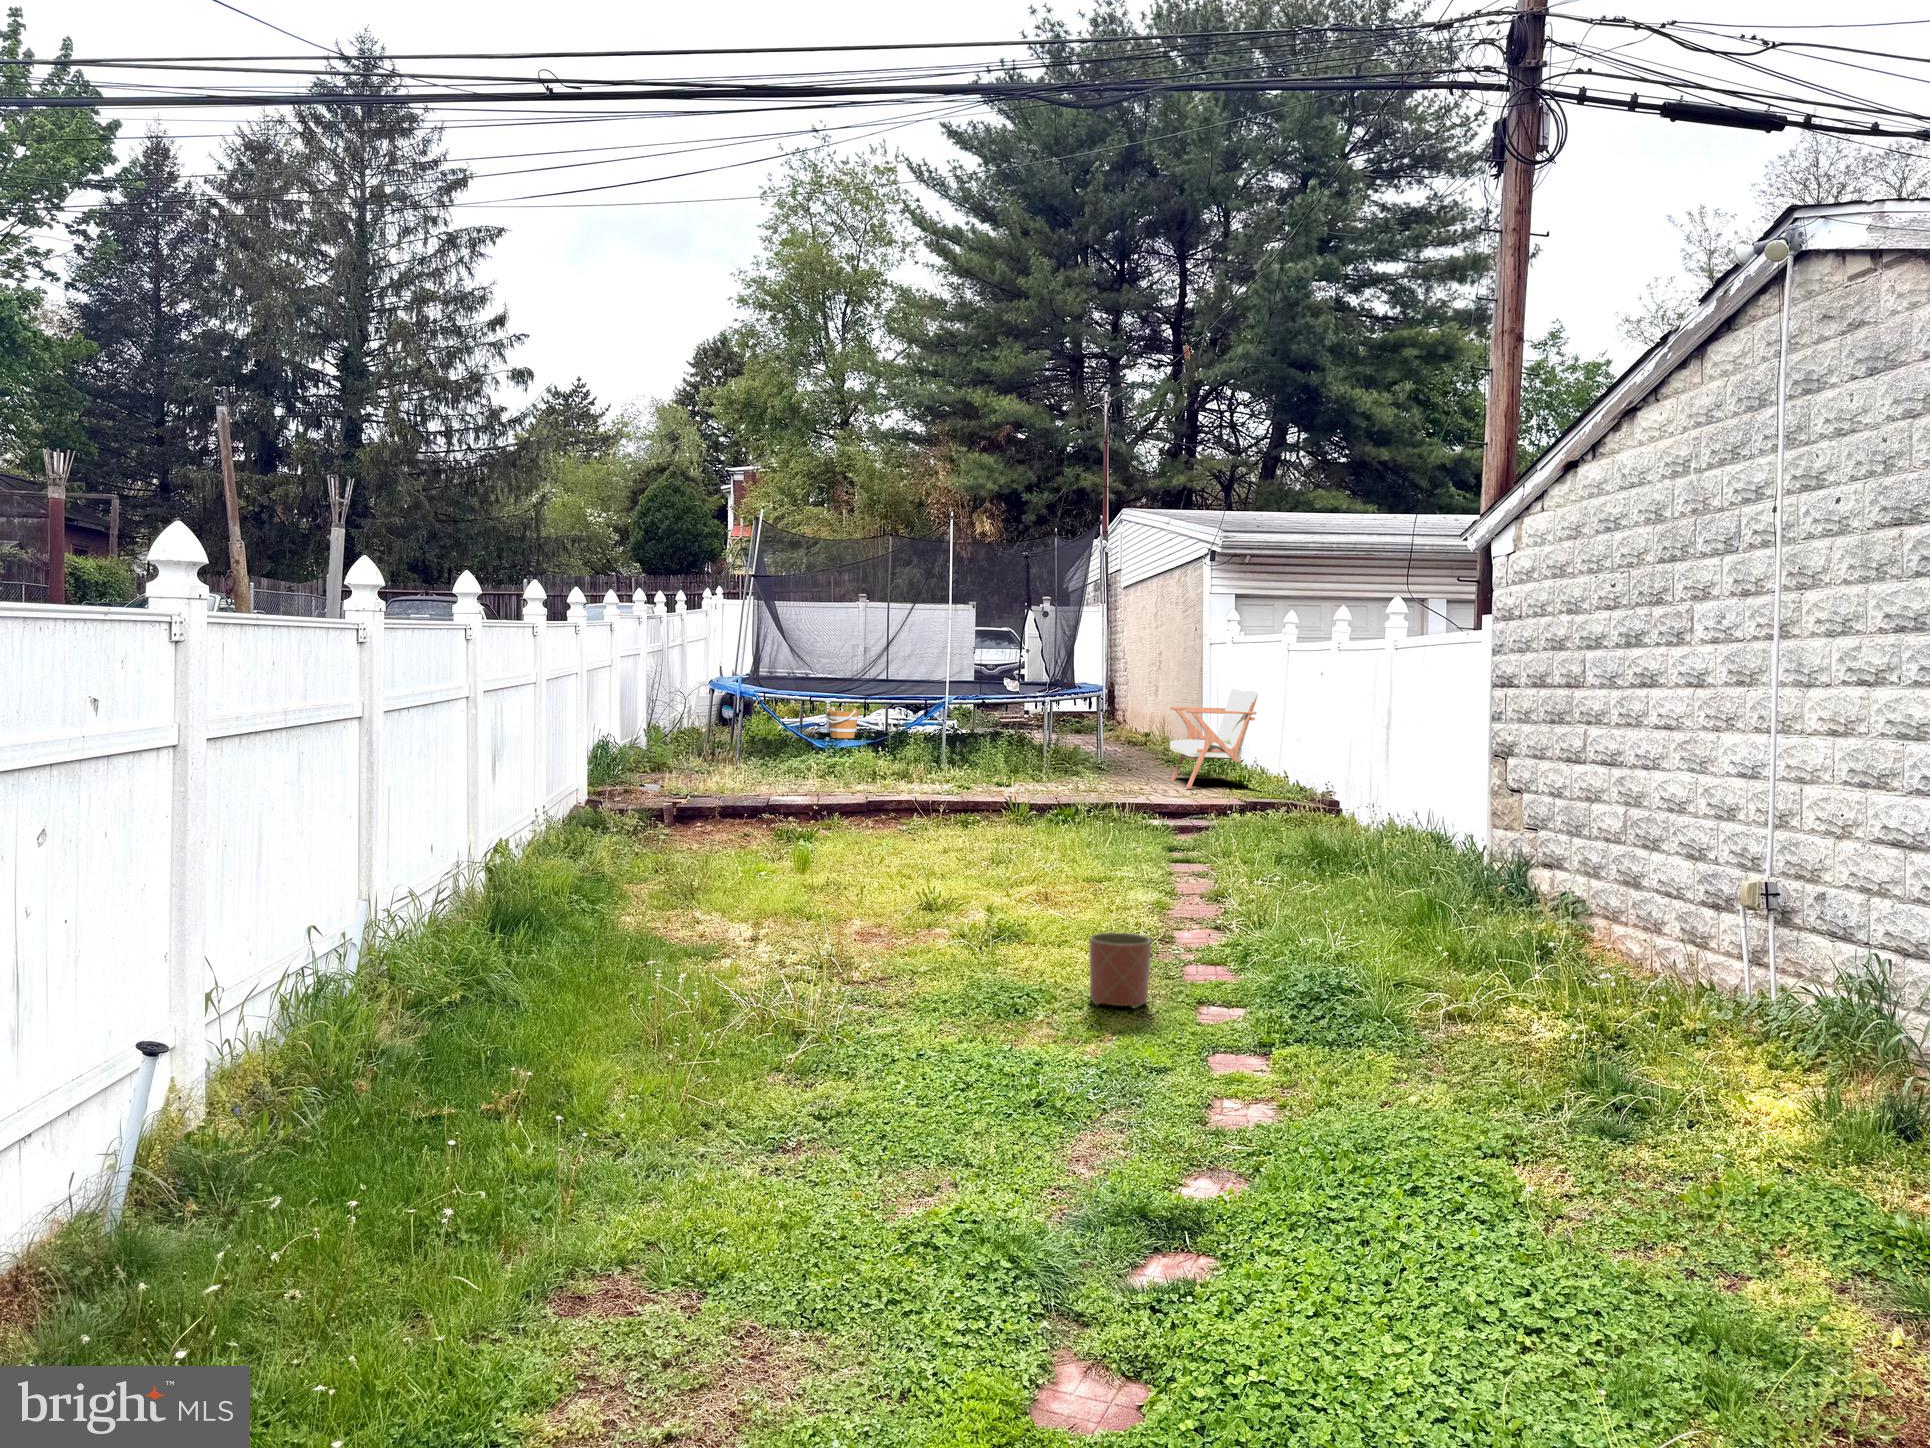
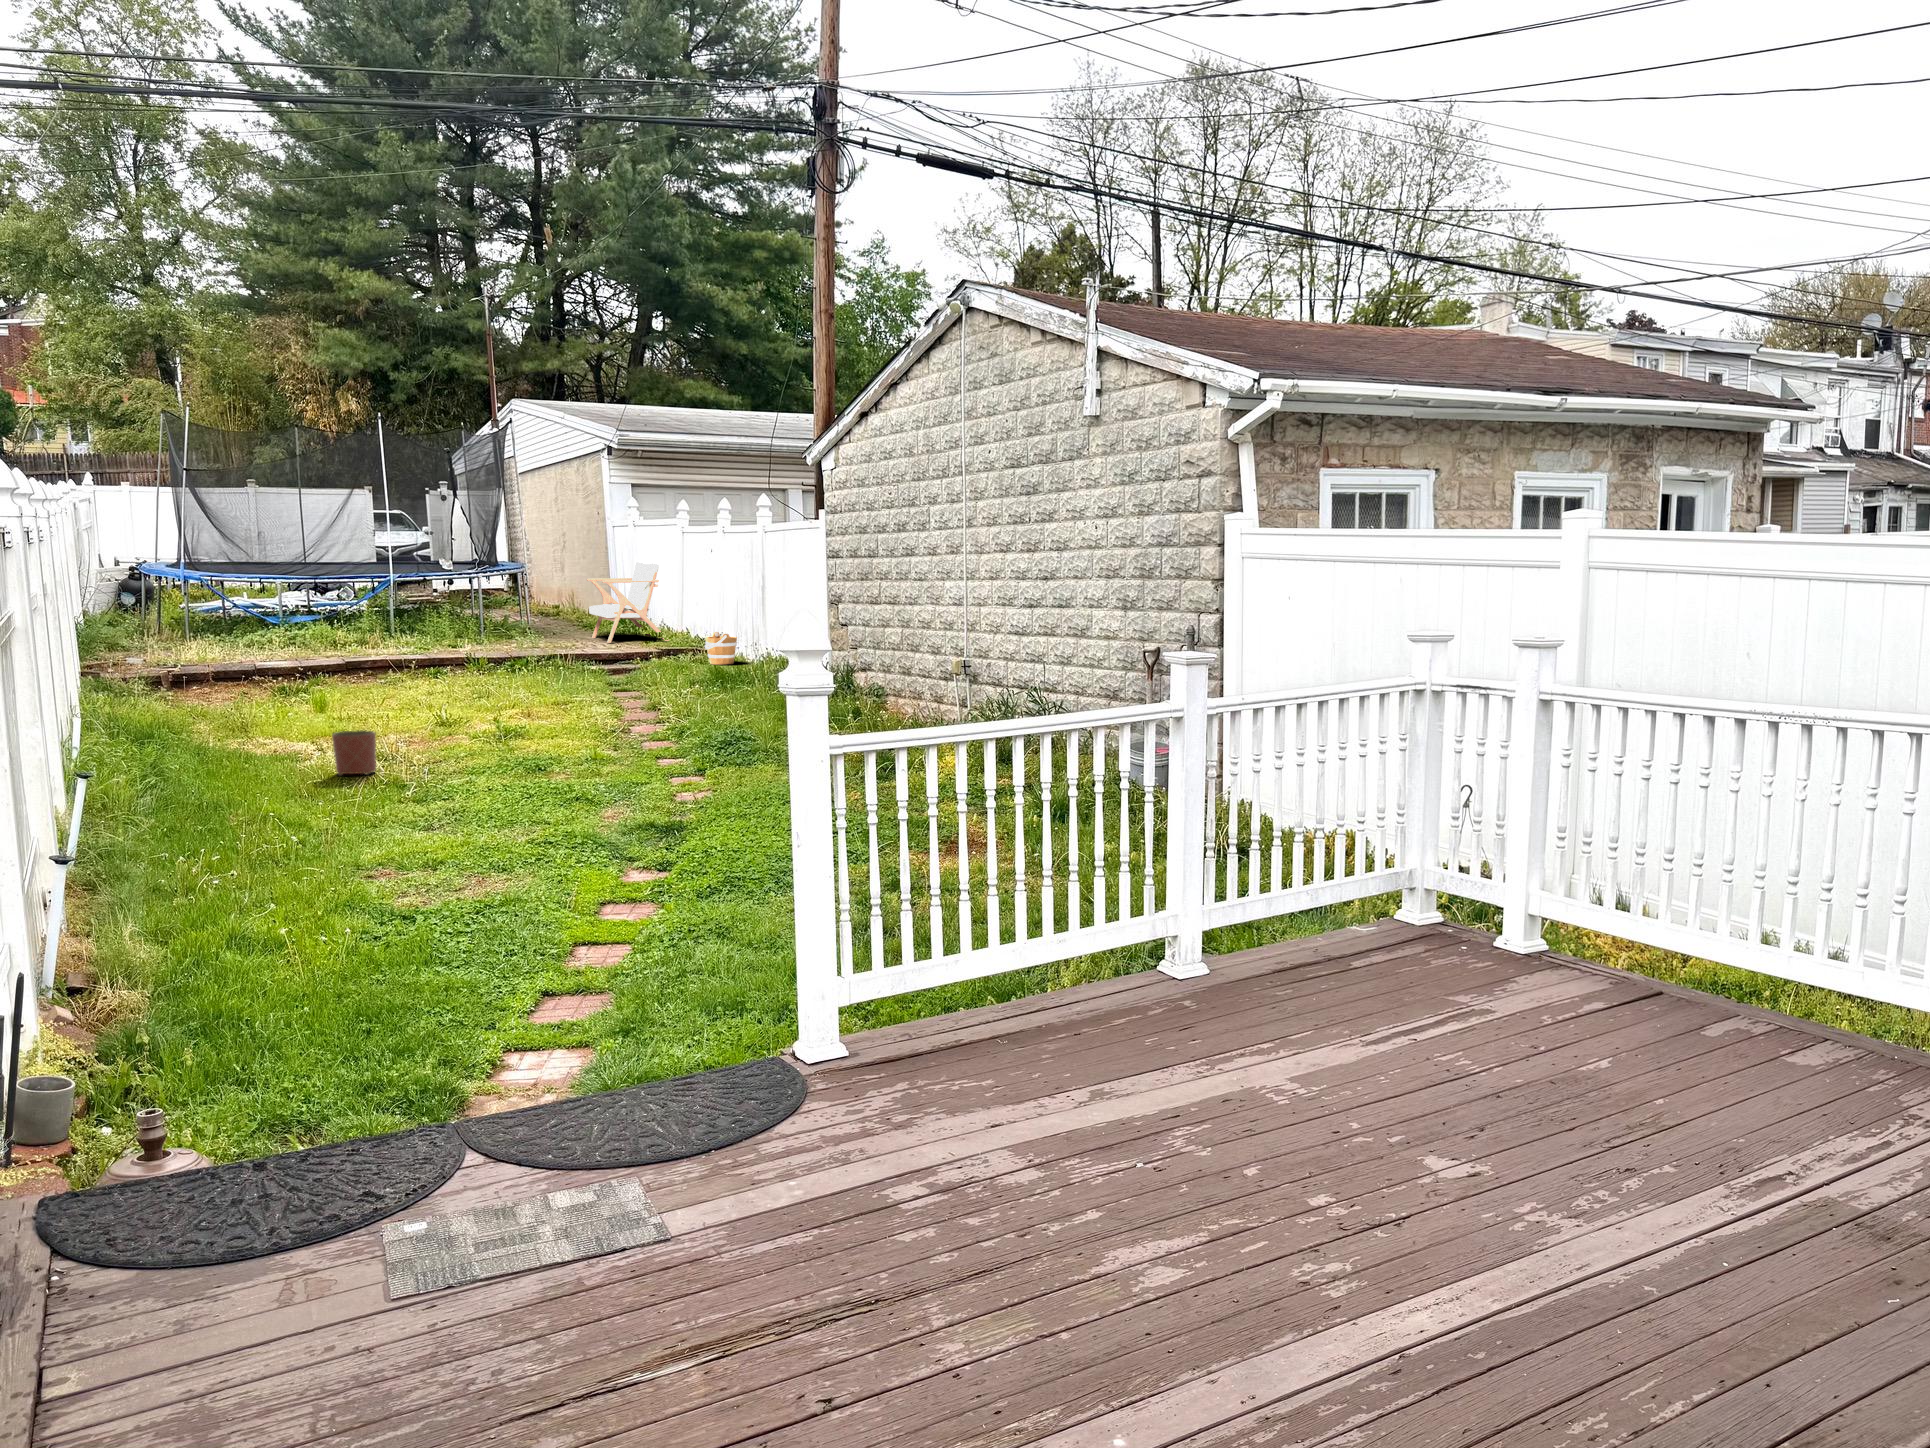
bucket: present [826,706,859,738] -> present [705,632,737,665]
planter: present [1089,932,1152,1008] -> present [332,730,376,775]

